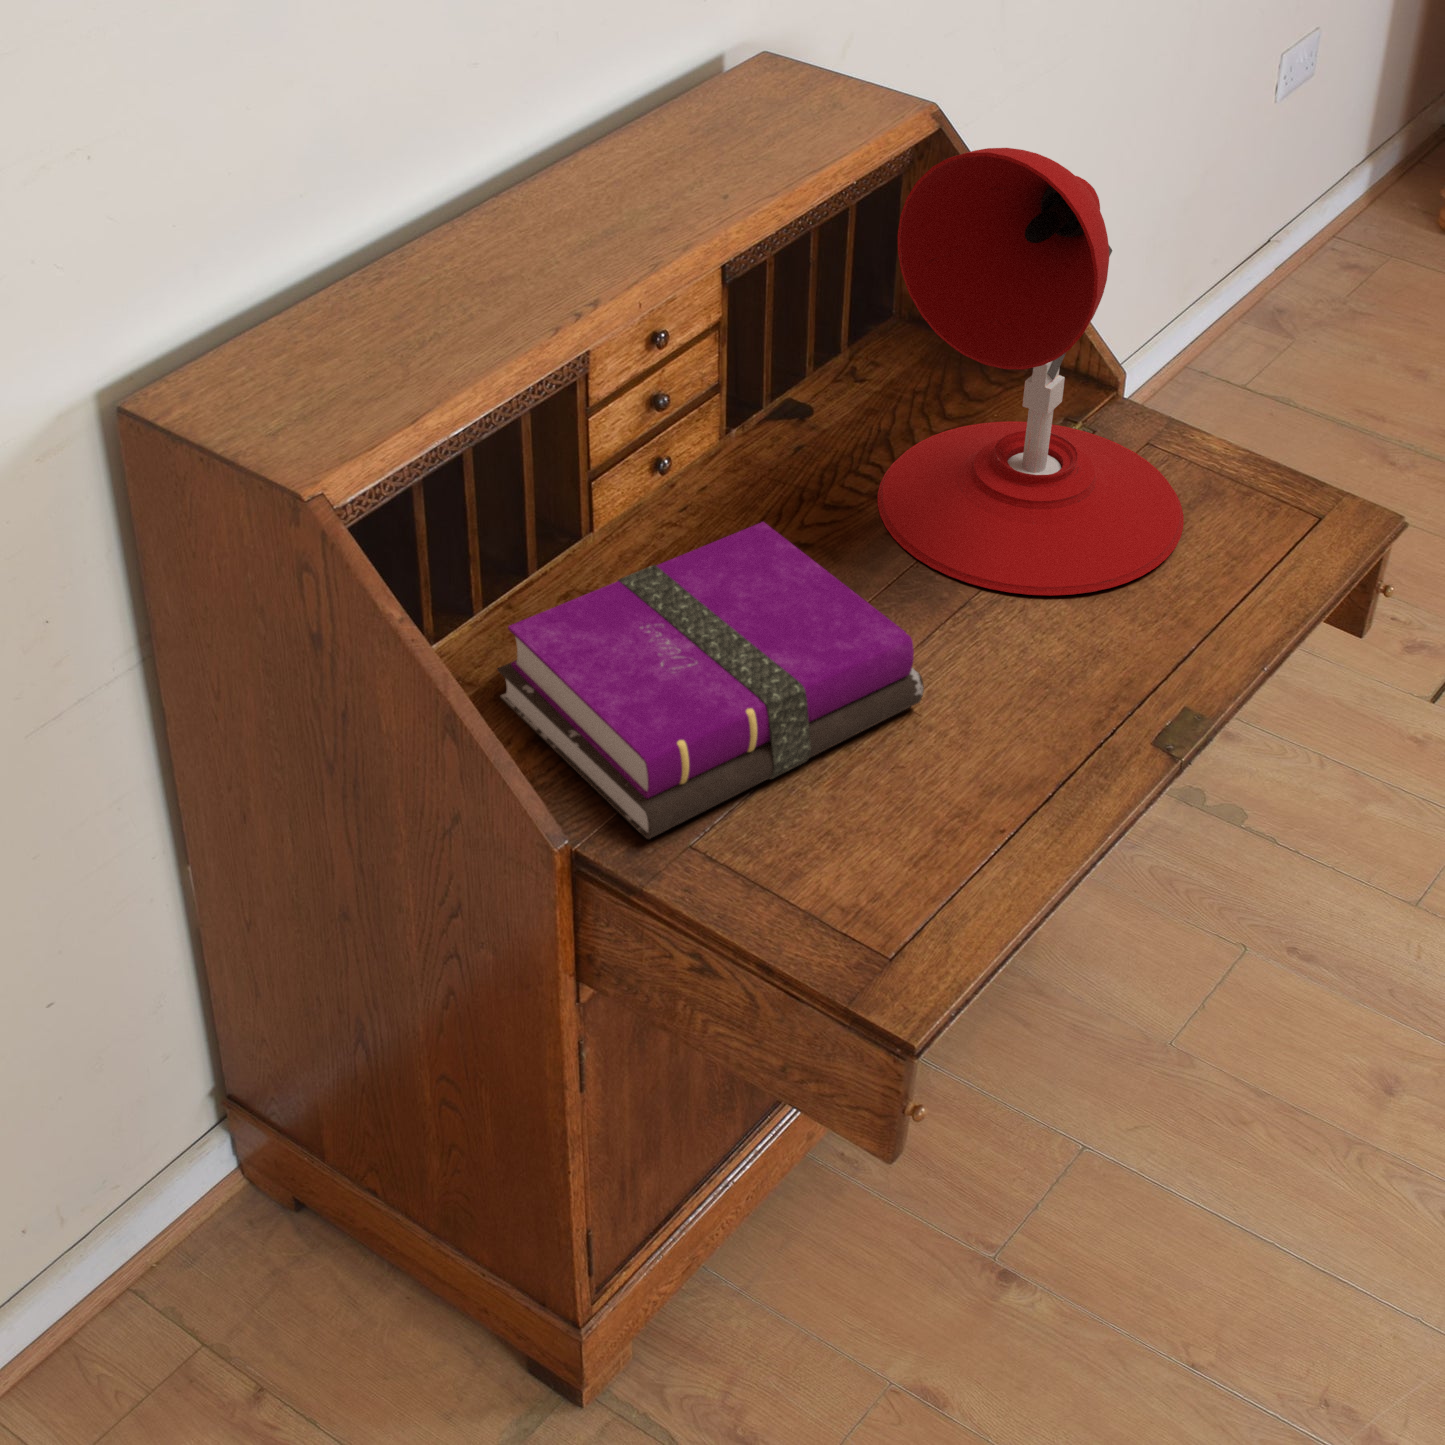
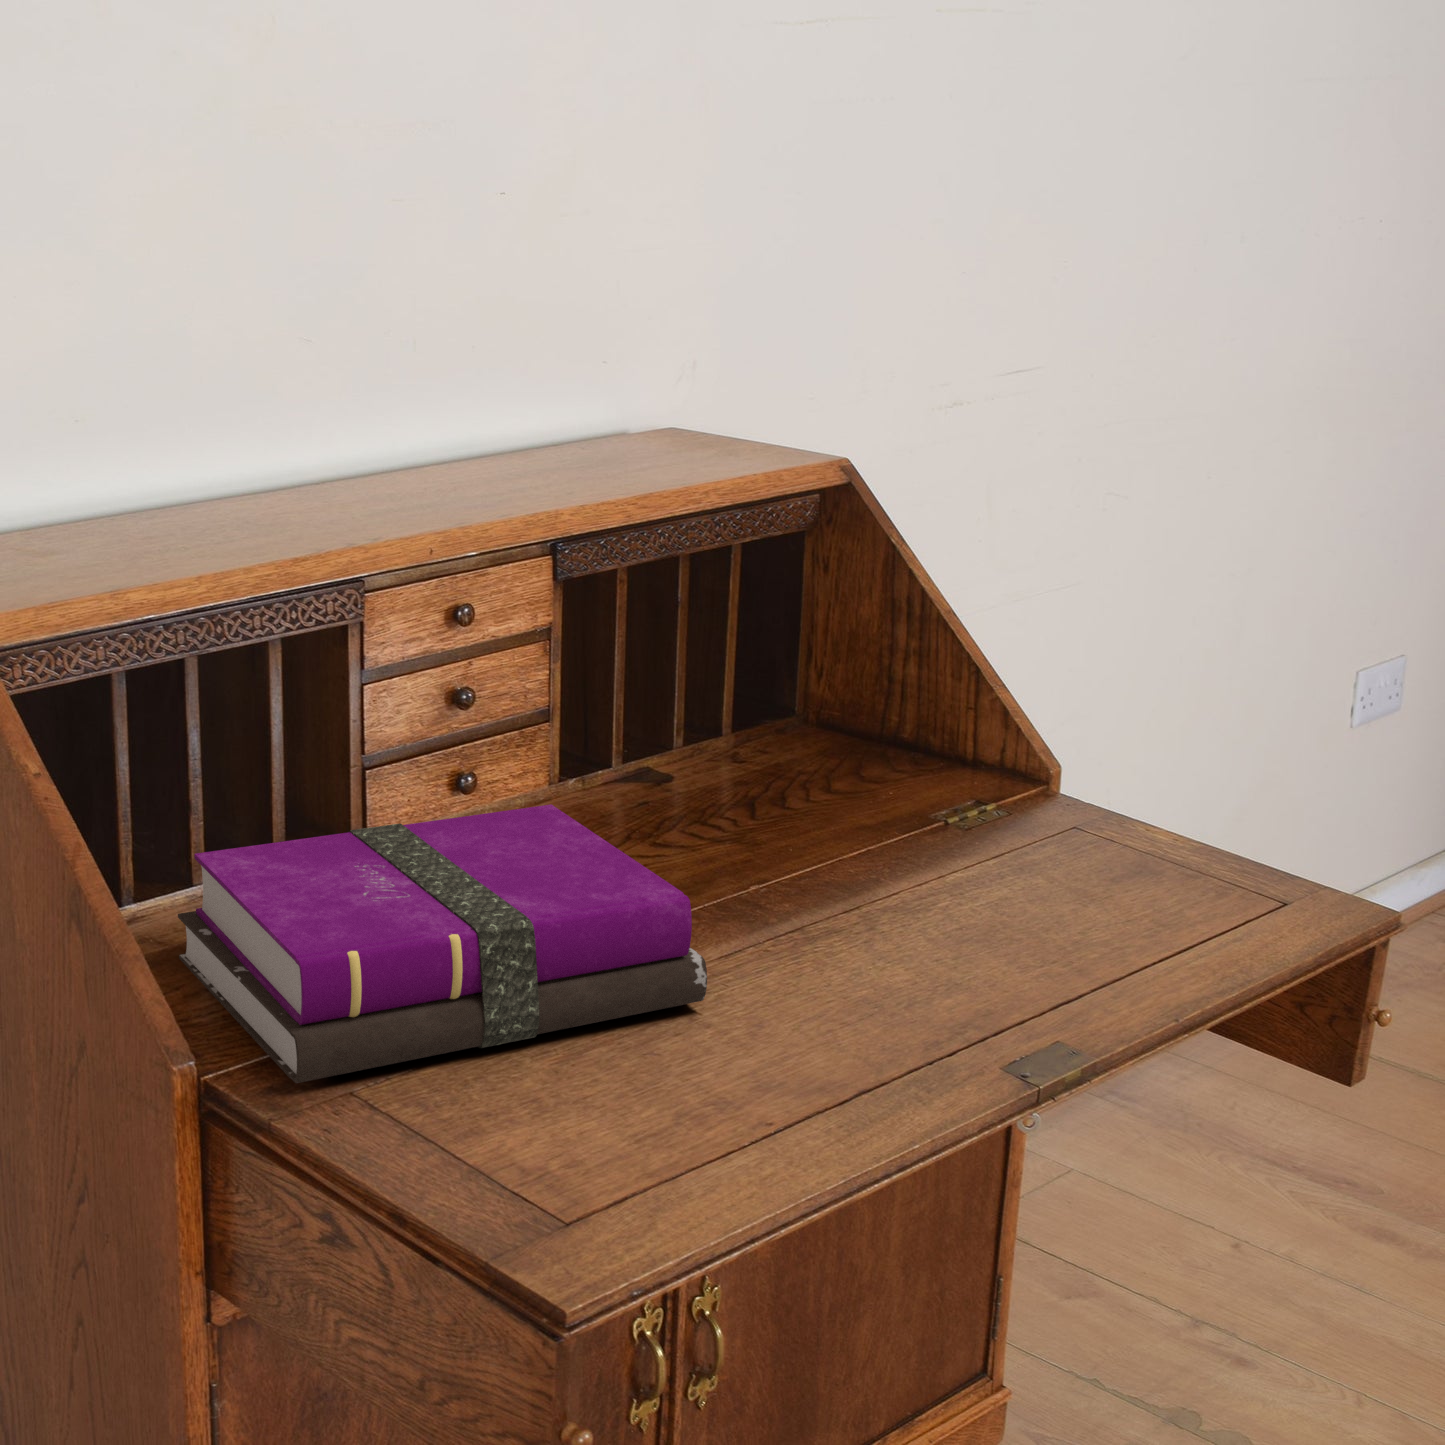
desk lamp: present [878,148,1184,595] -> none [724,361,1101,935]

